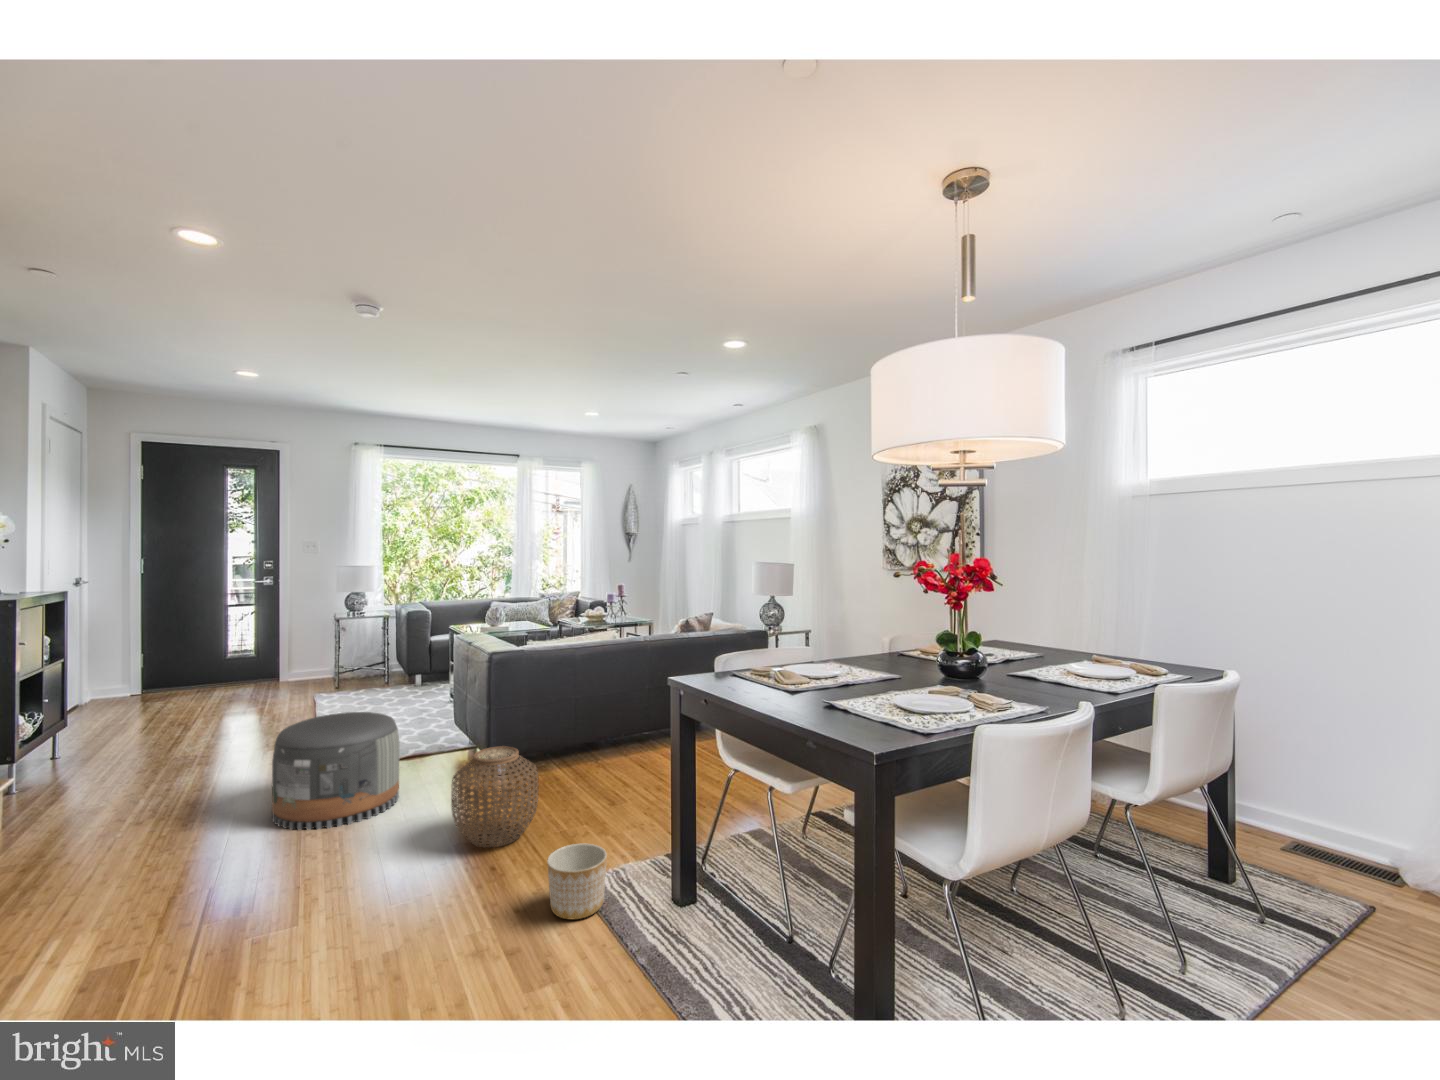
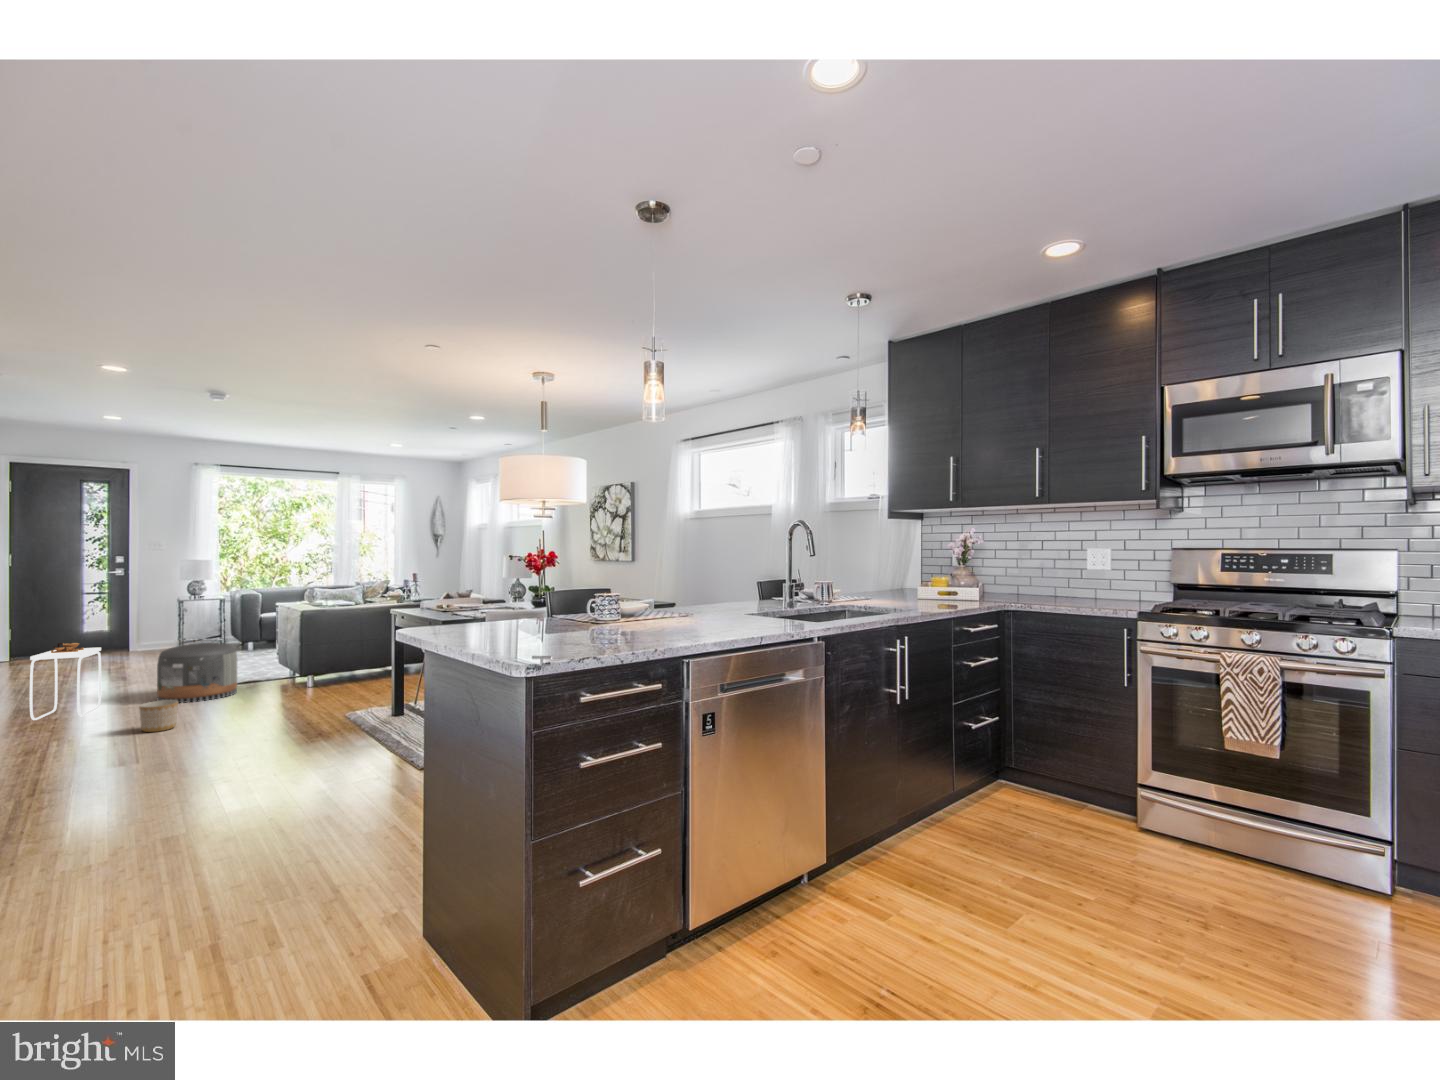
side table: none [32,727,177,883] -> present [30,643,101,720]
woven basket: present [451,746,538,847] -> none [269,653,321,703]
planter: present [547,844,607,920] -> present [139,700,178,732]

